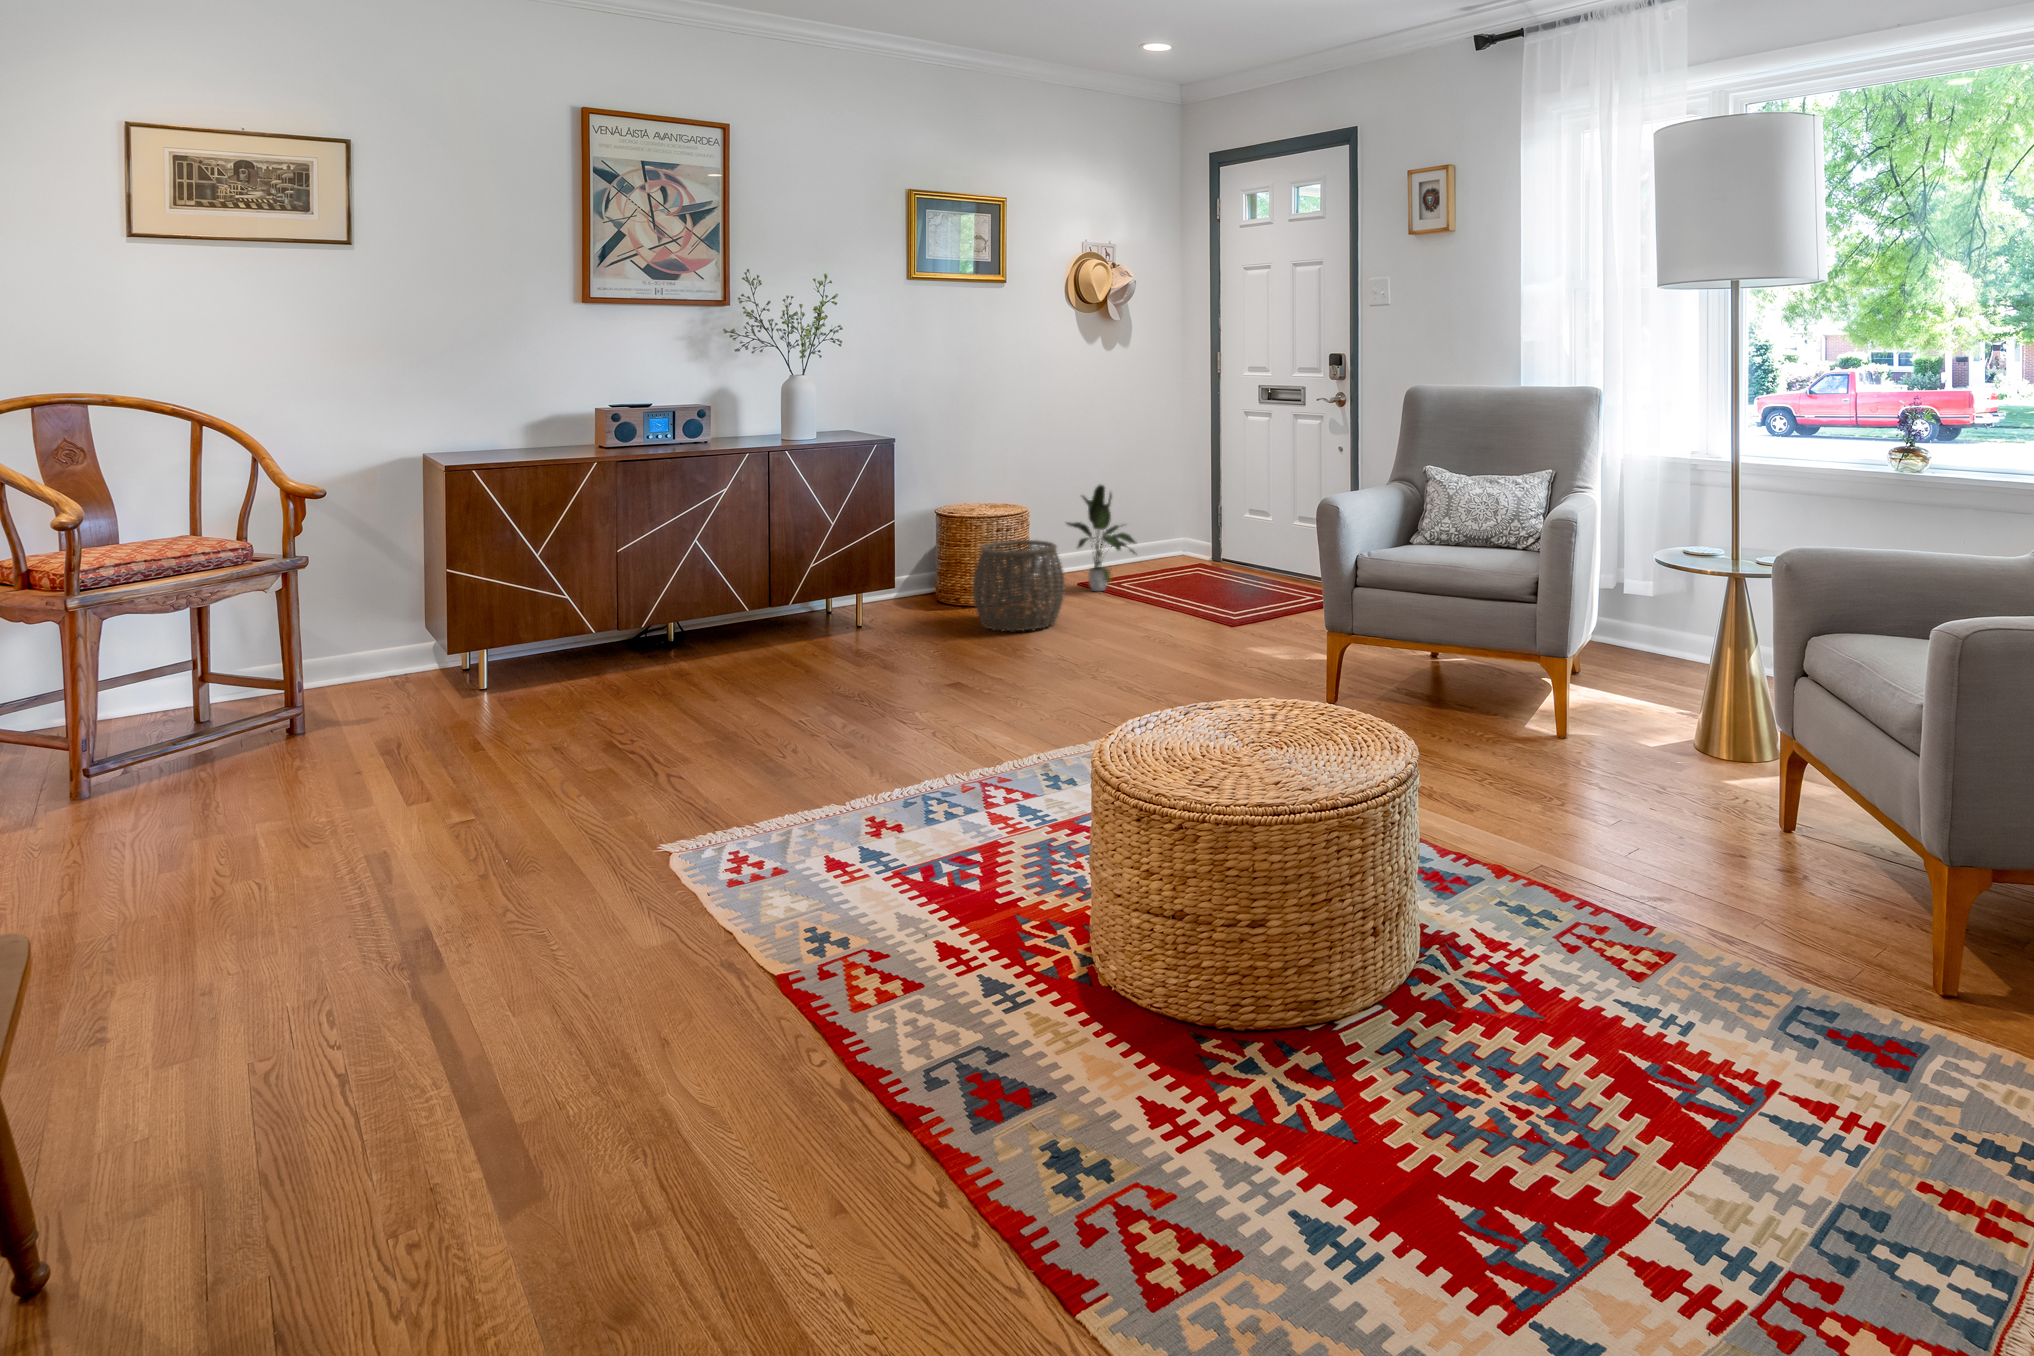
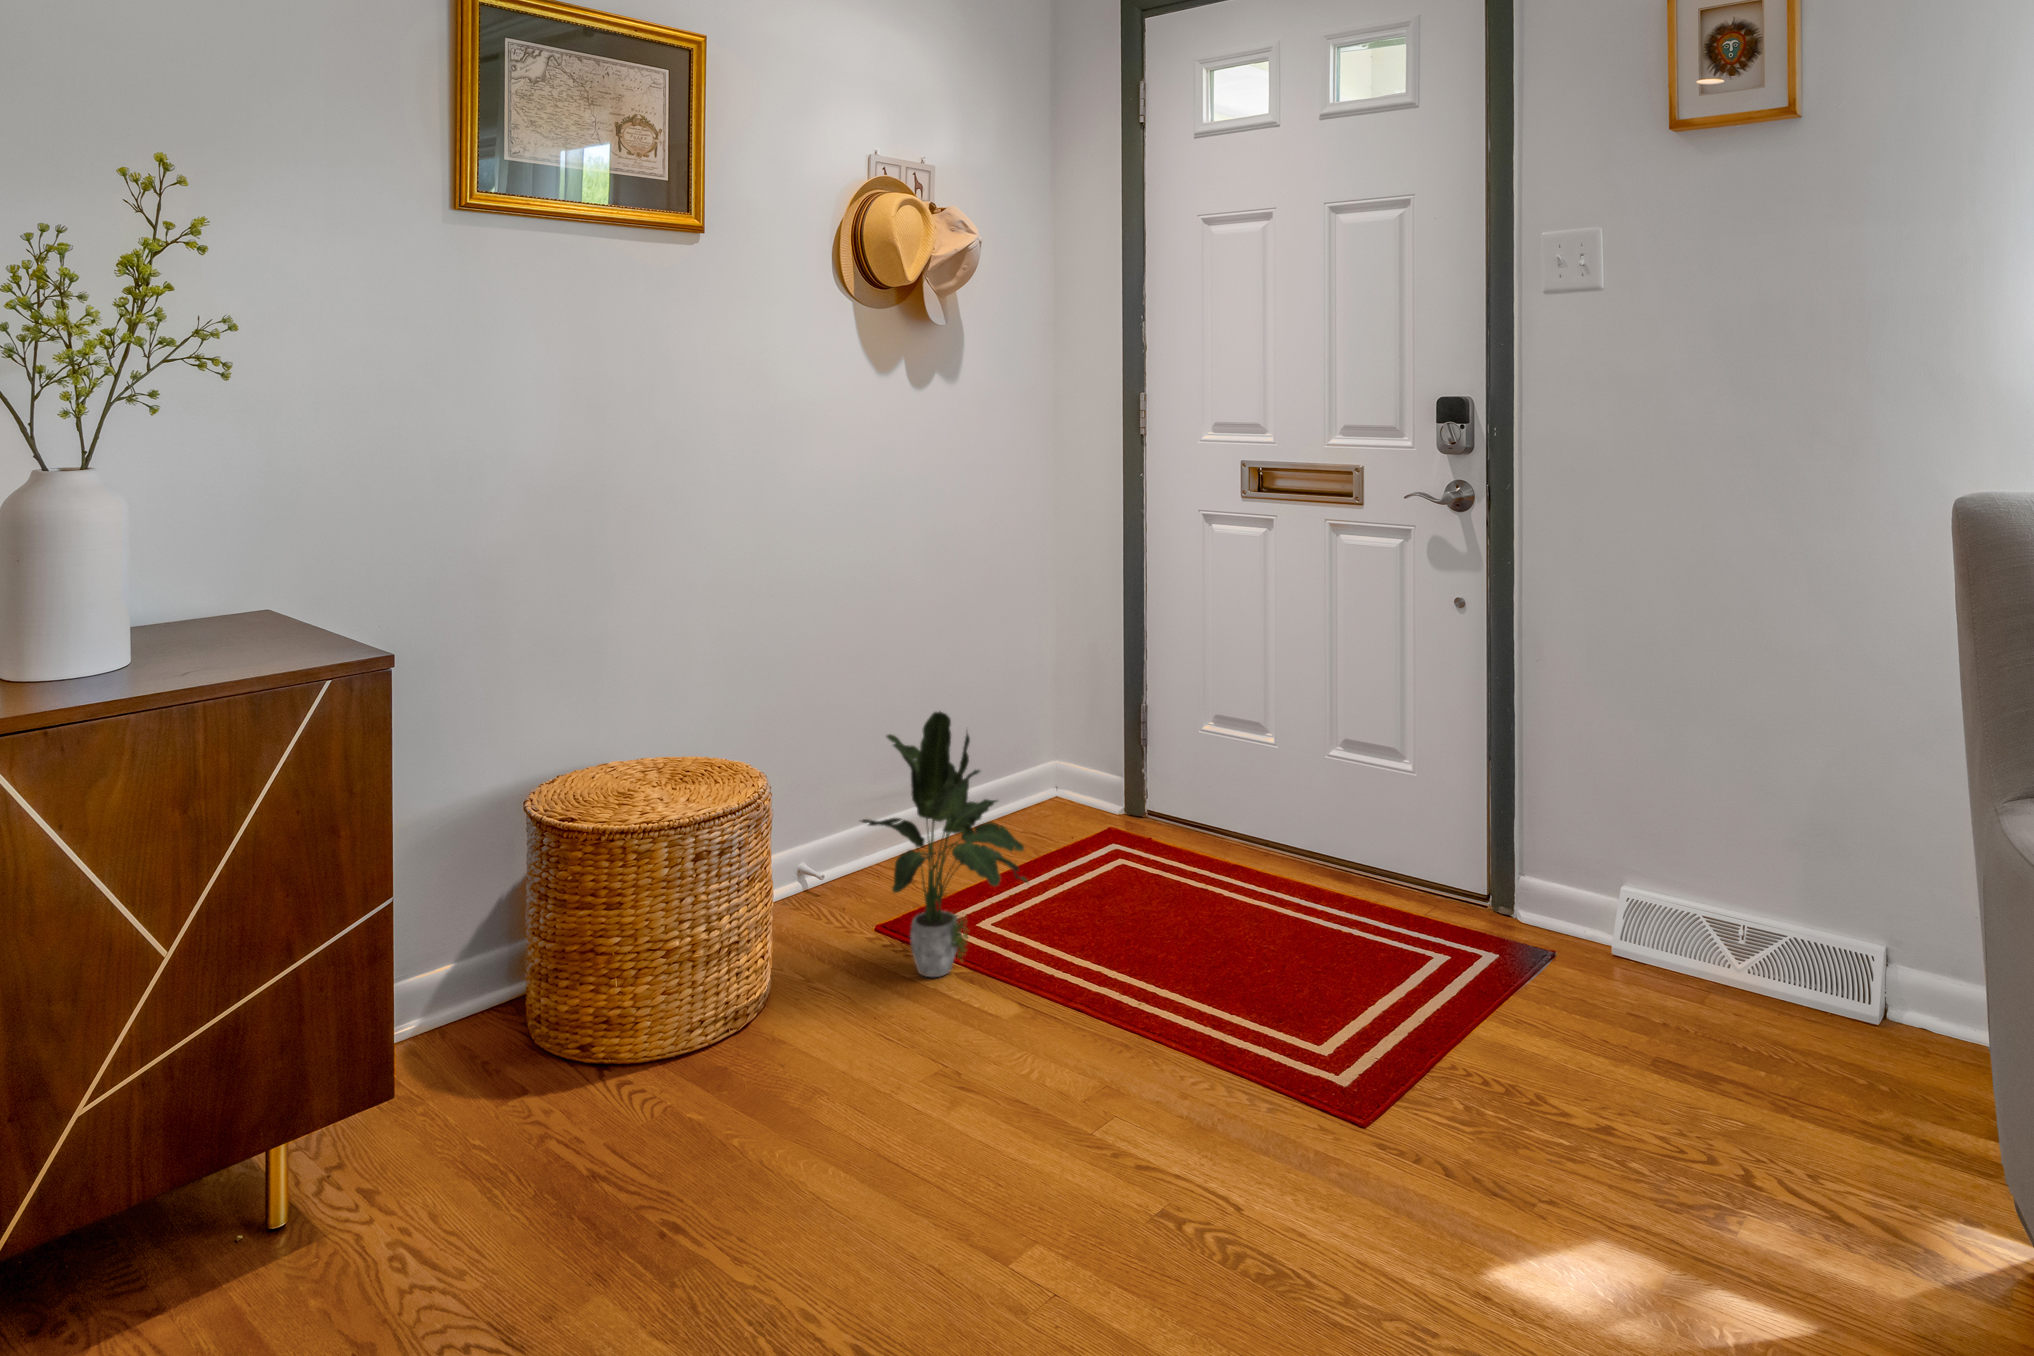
woven basket: present [973,540,1065,632] -> none [627,926,908,1265]

